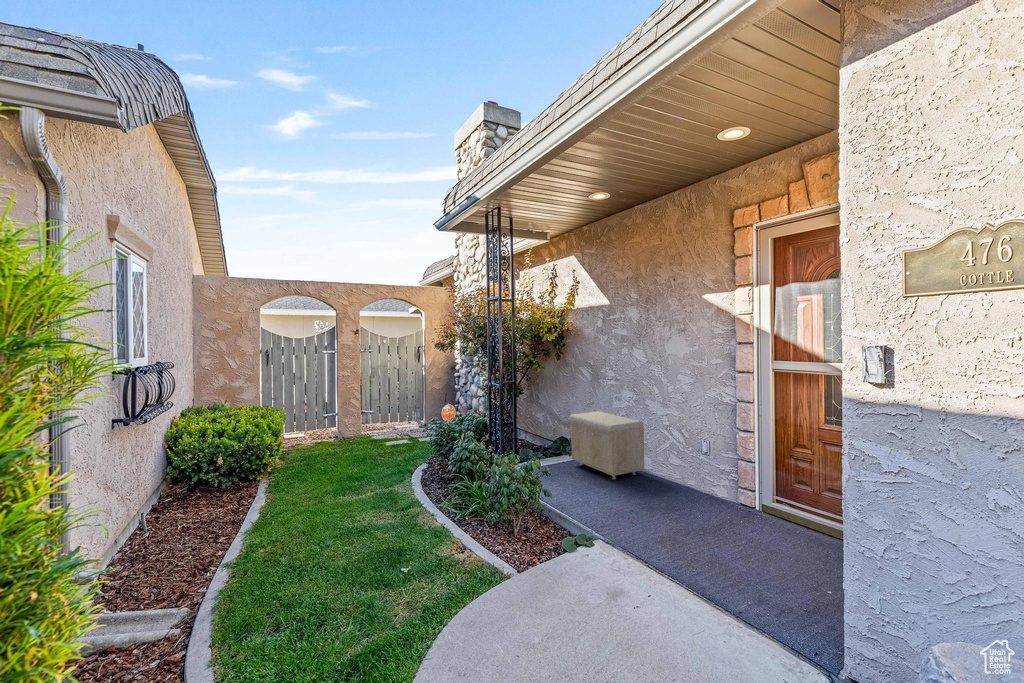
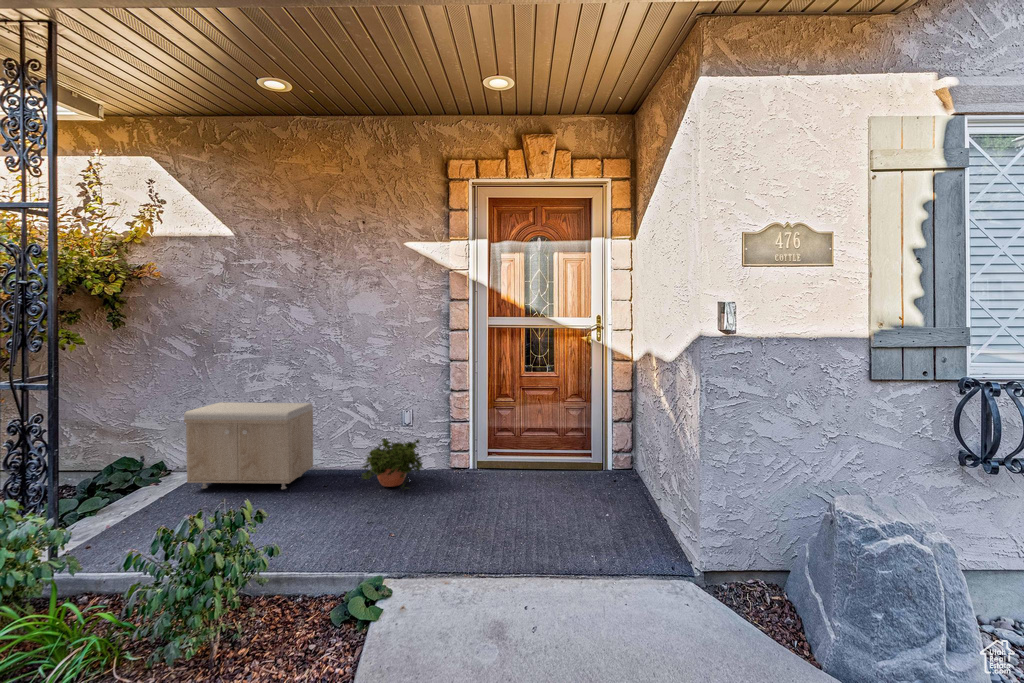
potted plant: none [641,460,706,508] -> present [363,438,423,487]

